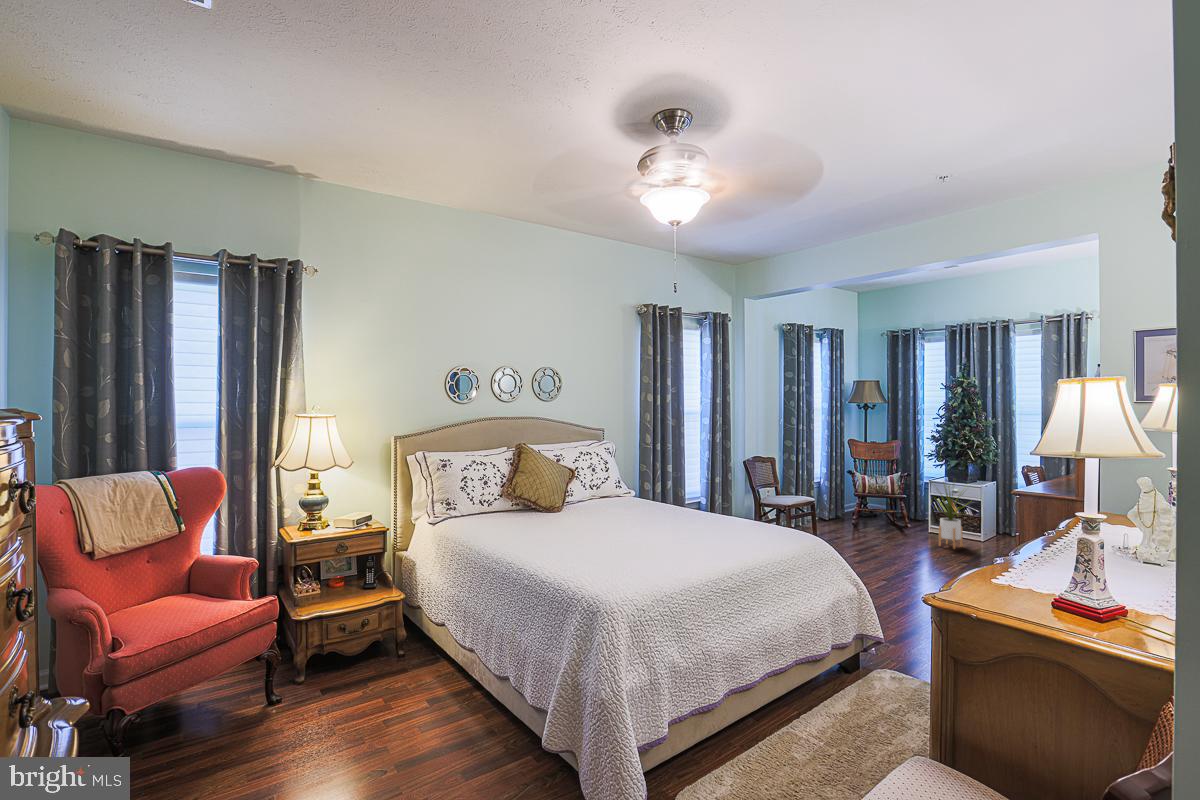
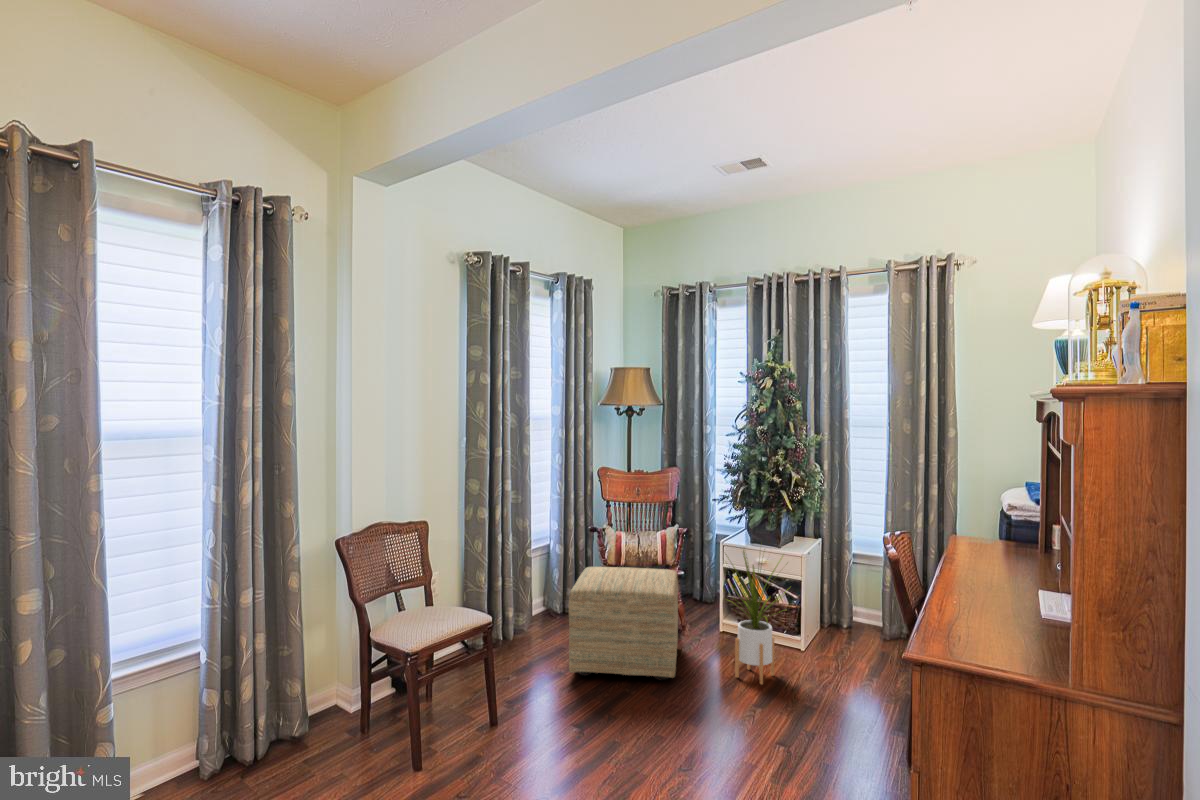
ottoman: none [843,489,904,544] -> present [568,567,678,680]

